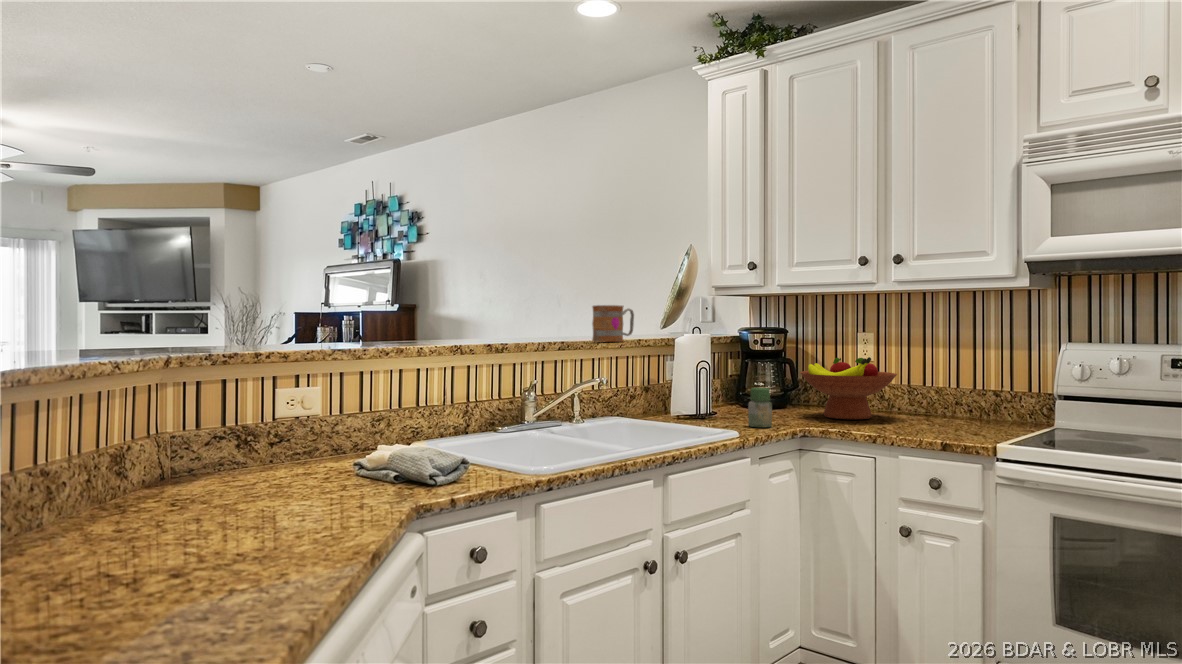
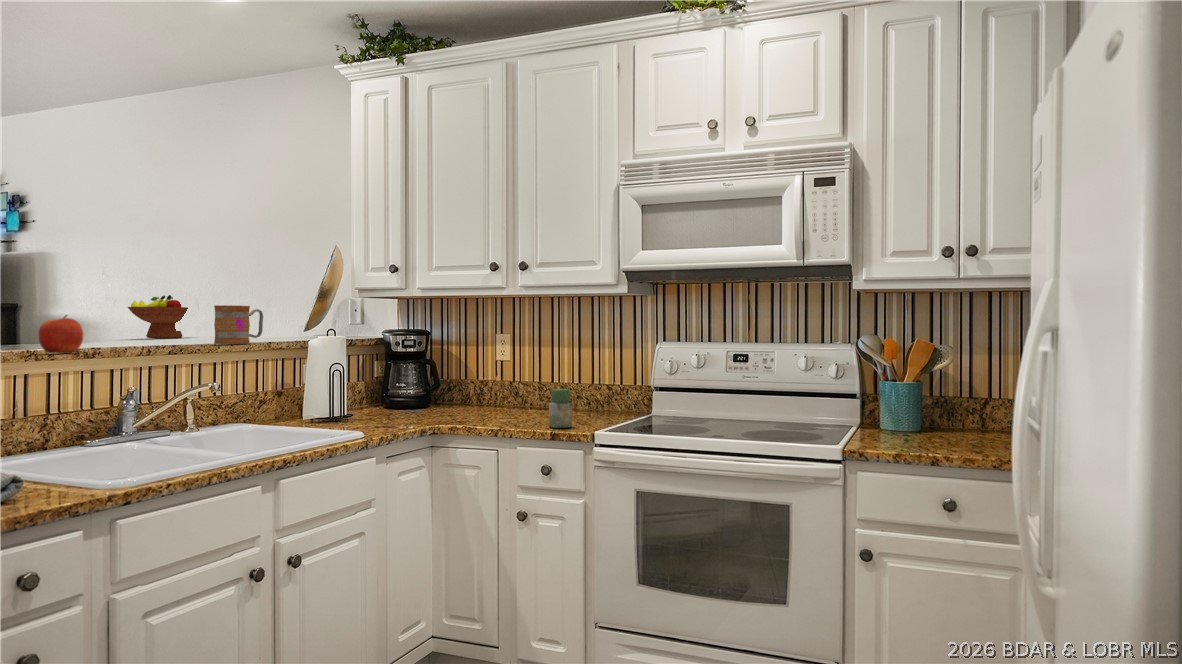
apple: none [462,315,495,349] -> present [38,315,83,353]
fruit bowl: present [800,357,897,419] -> present [128,295,188,338]
jar: present [748,388,772,428] -> present [549,389,572,428]

